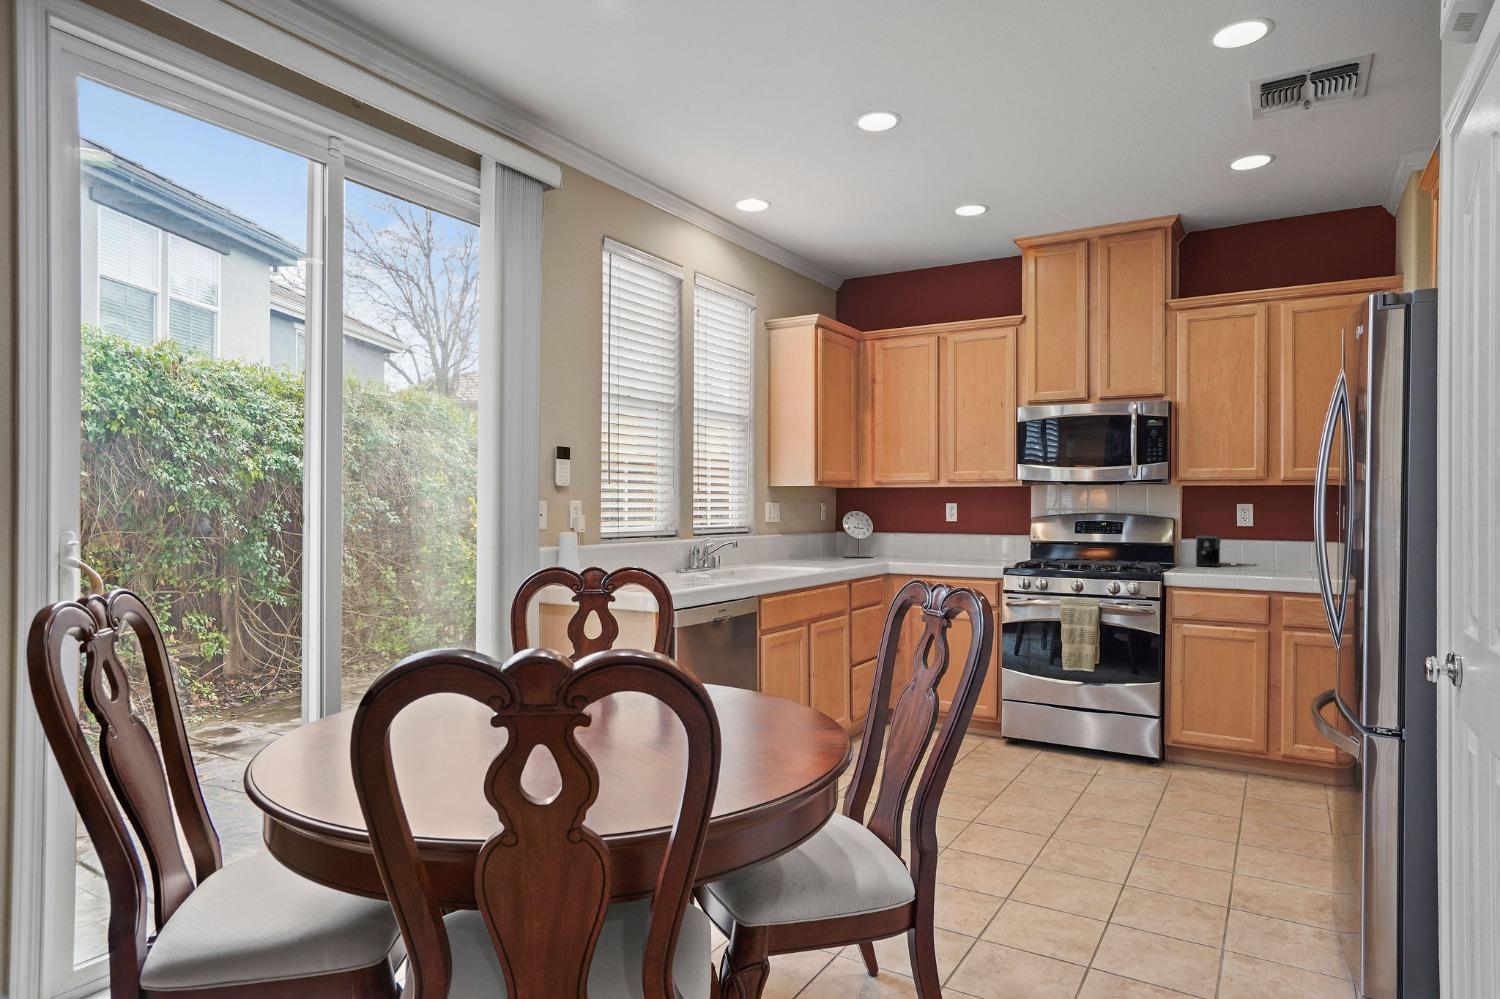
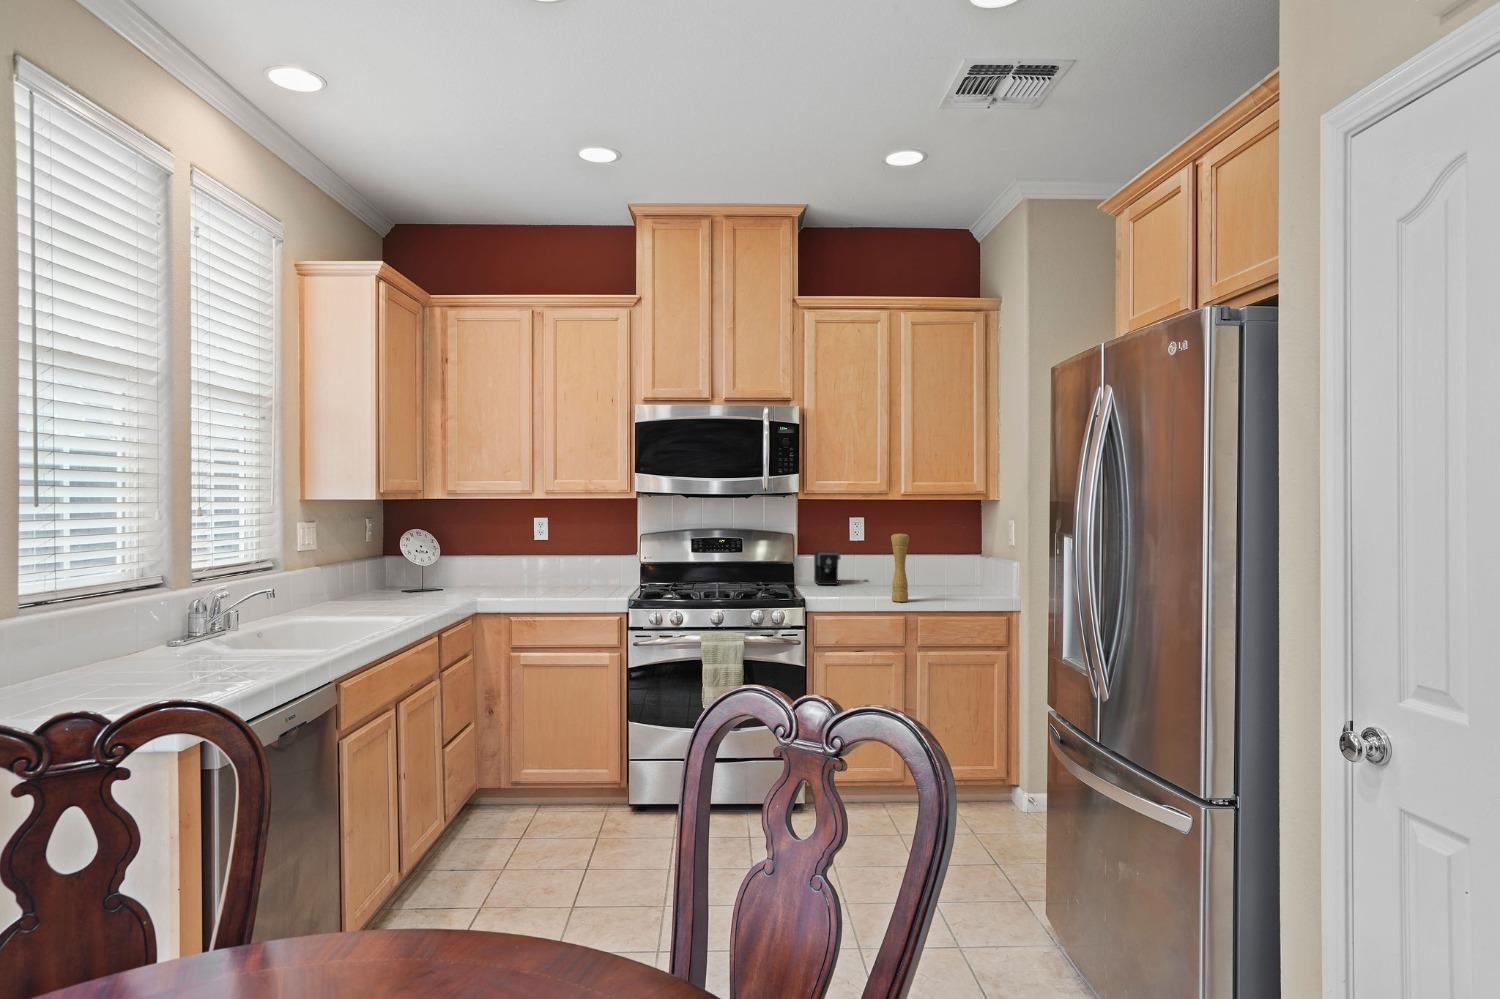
pepper mill: none [1254,516,1273,581] -> present [891,533,909,602]

